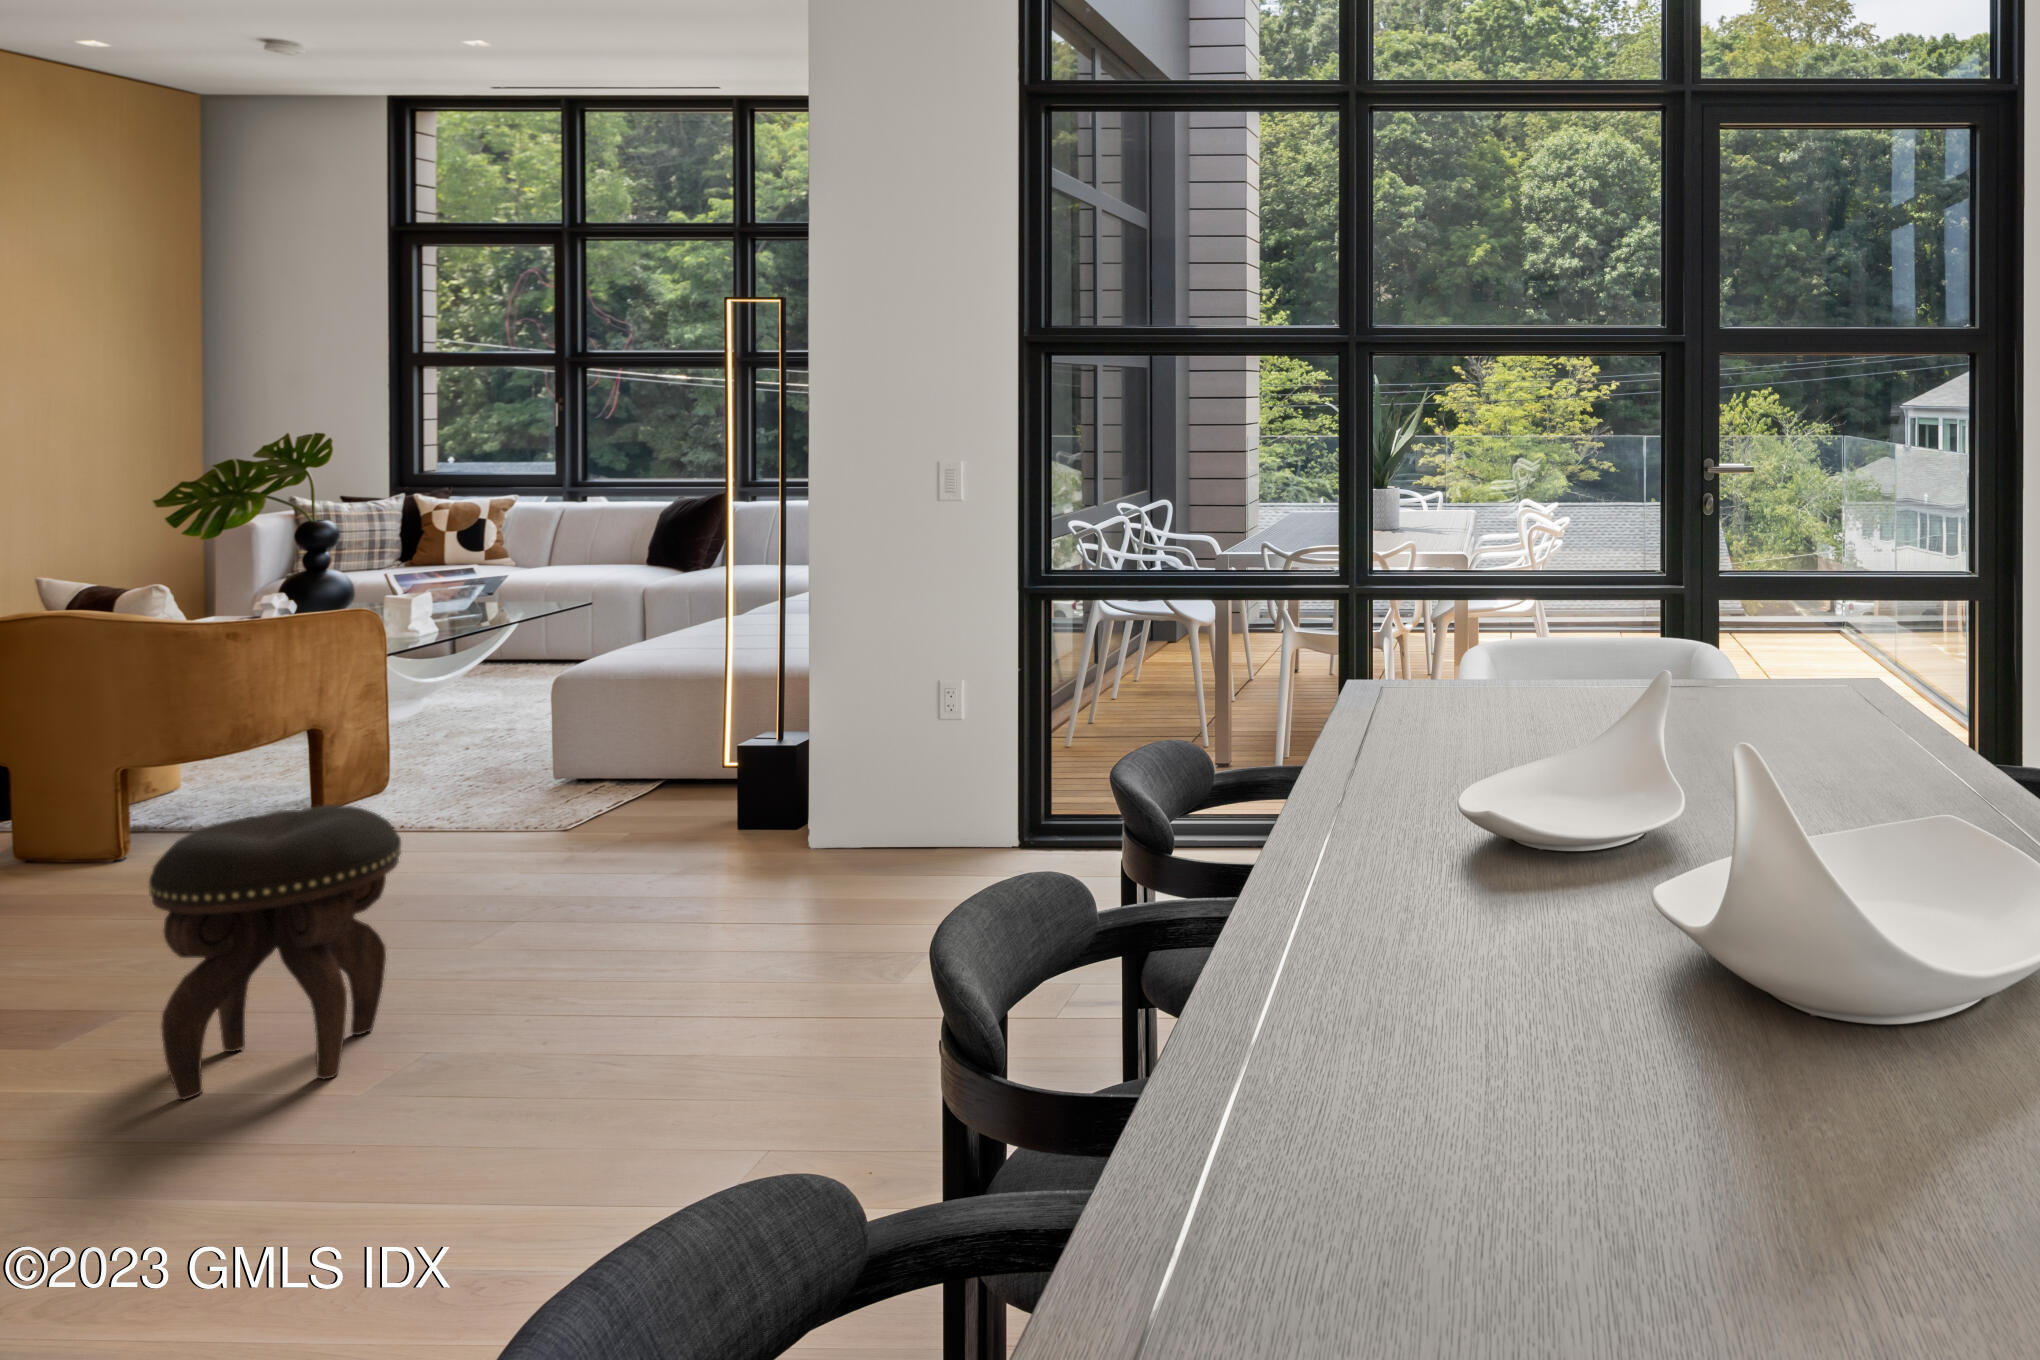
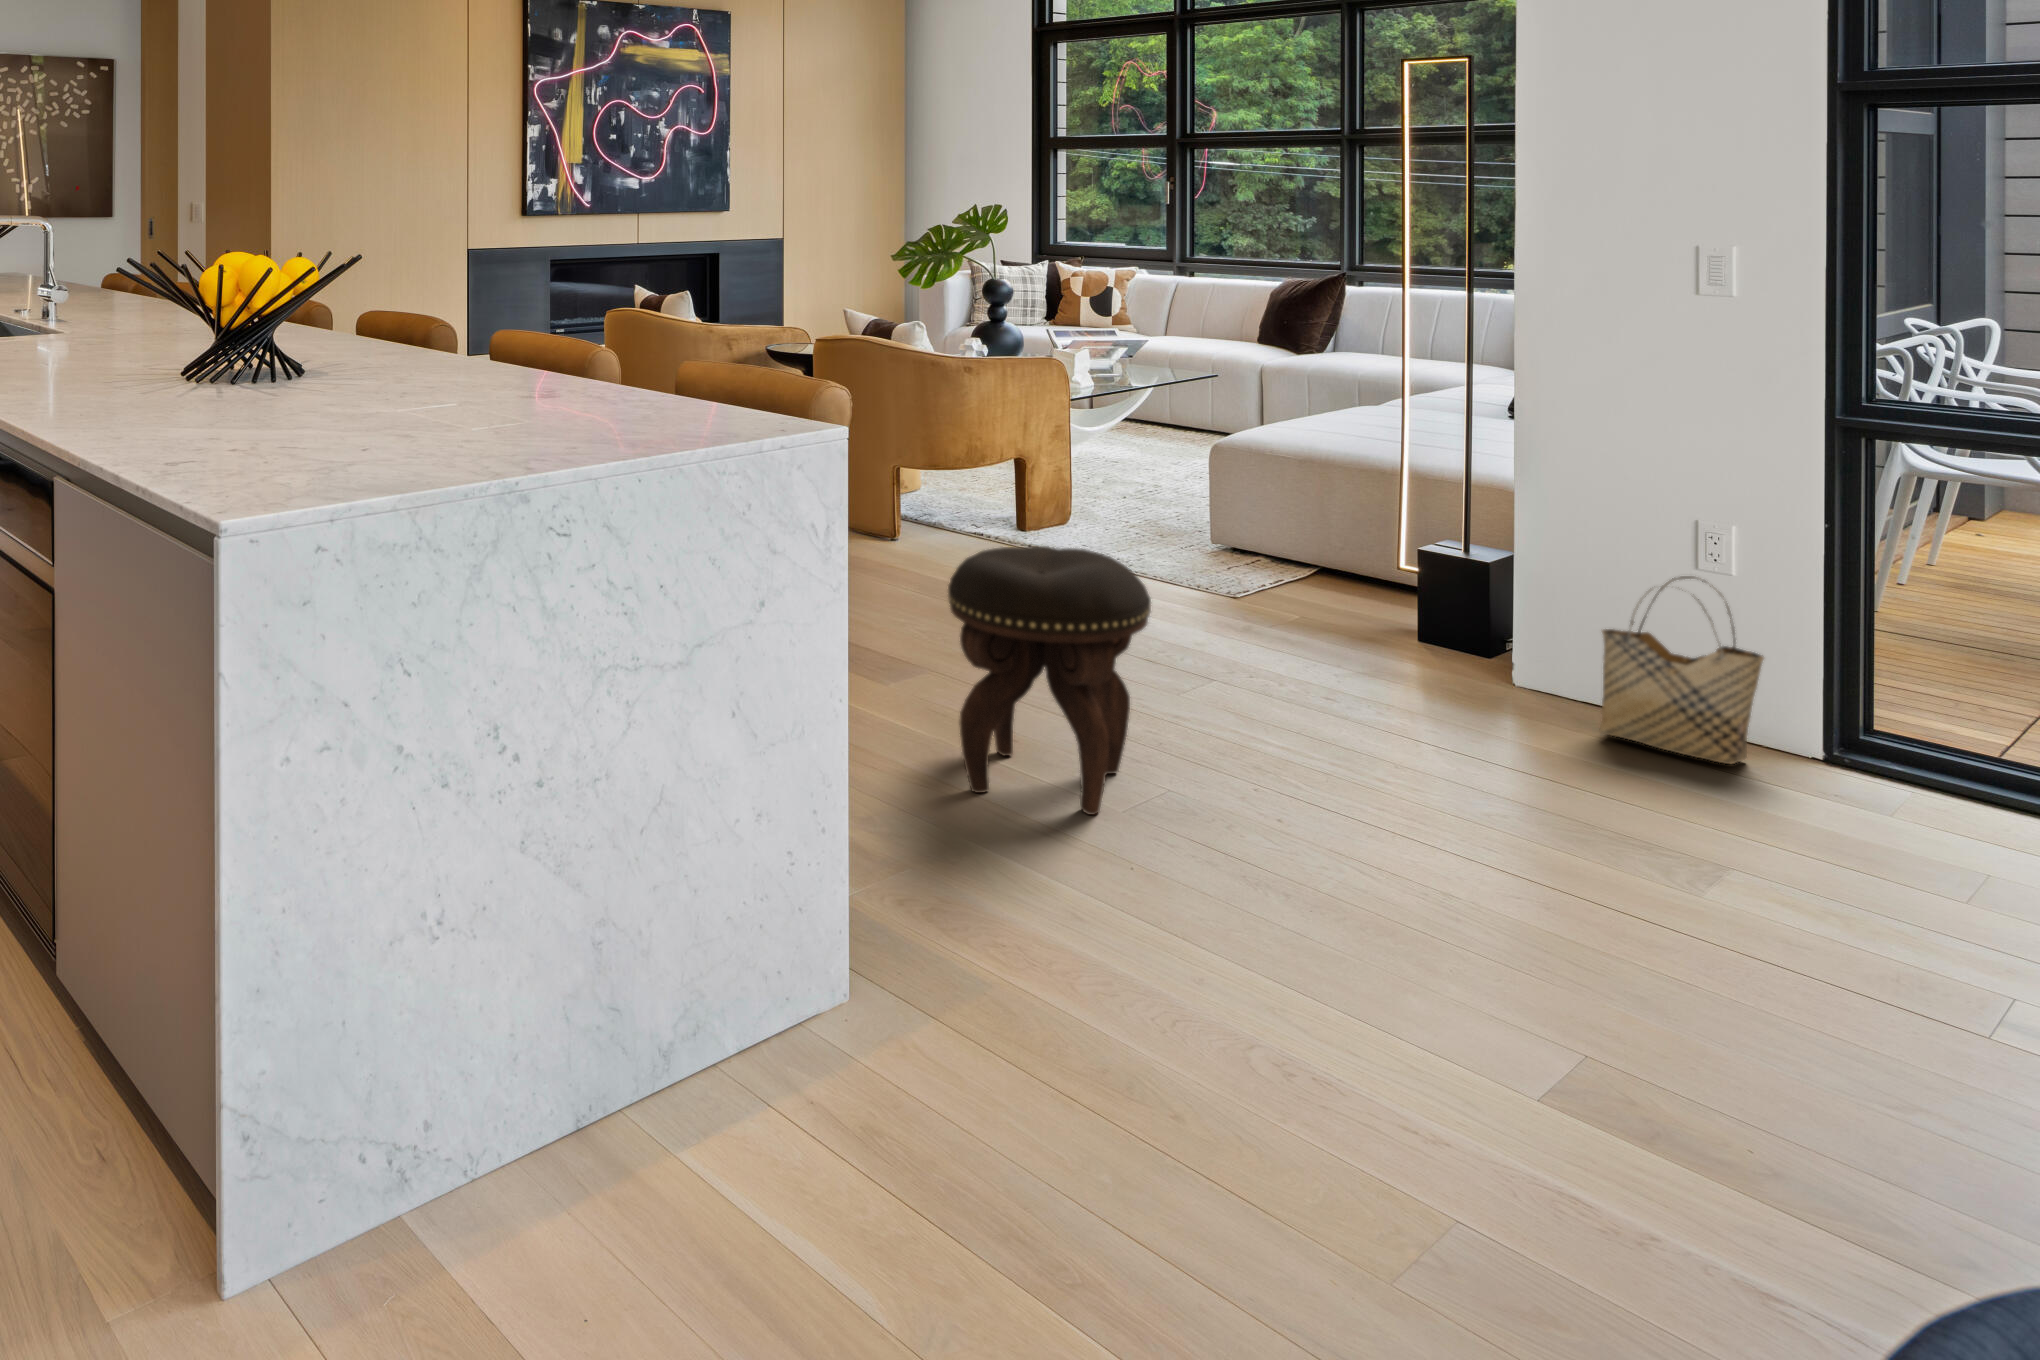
woven basket: none [839,734,943,877] -> present [1599,576,1764,764]

